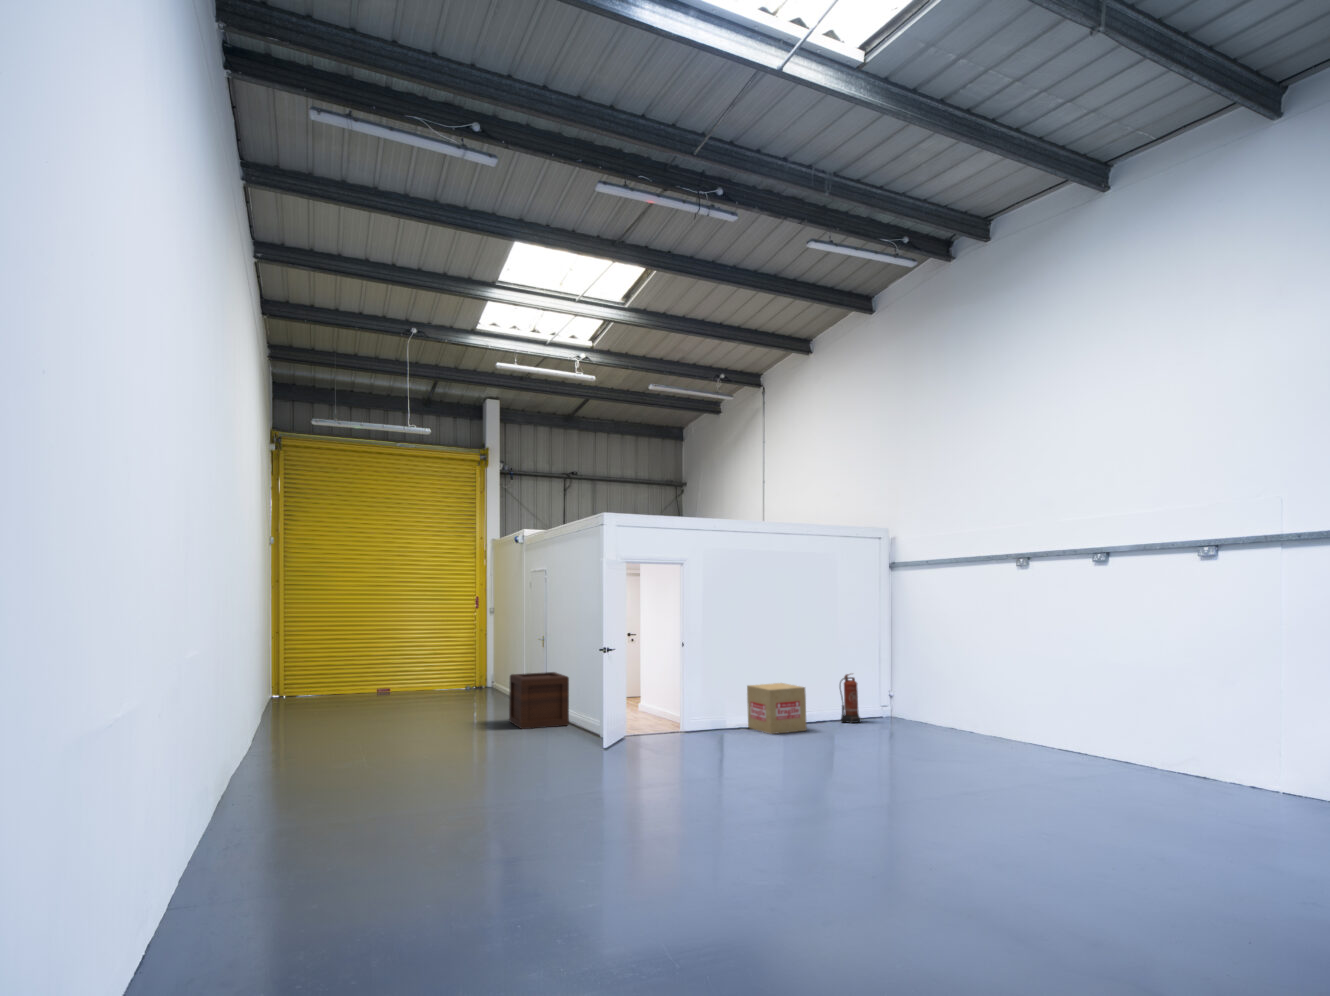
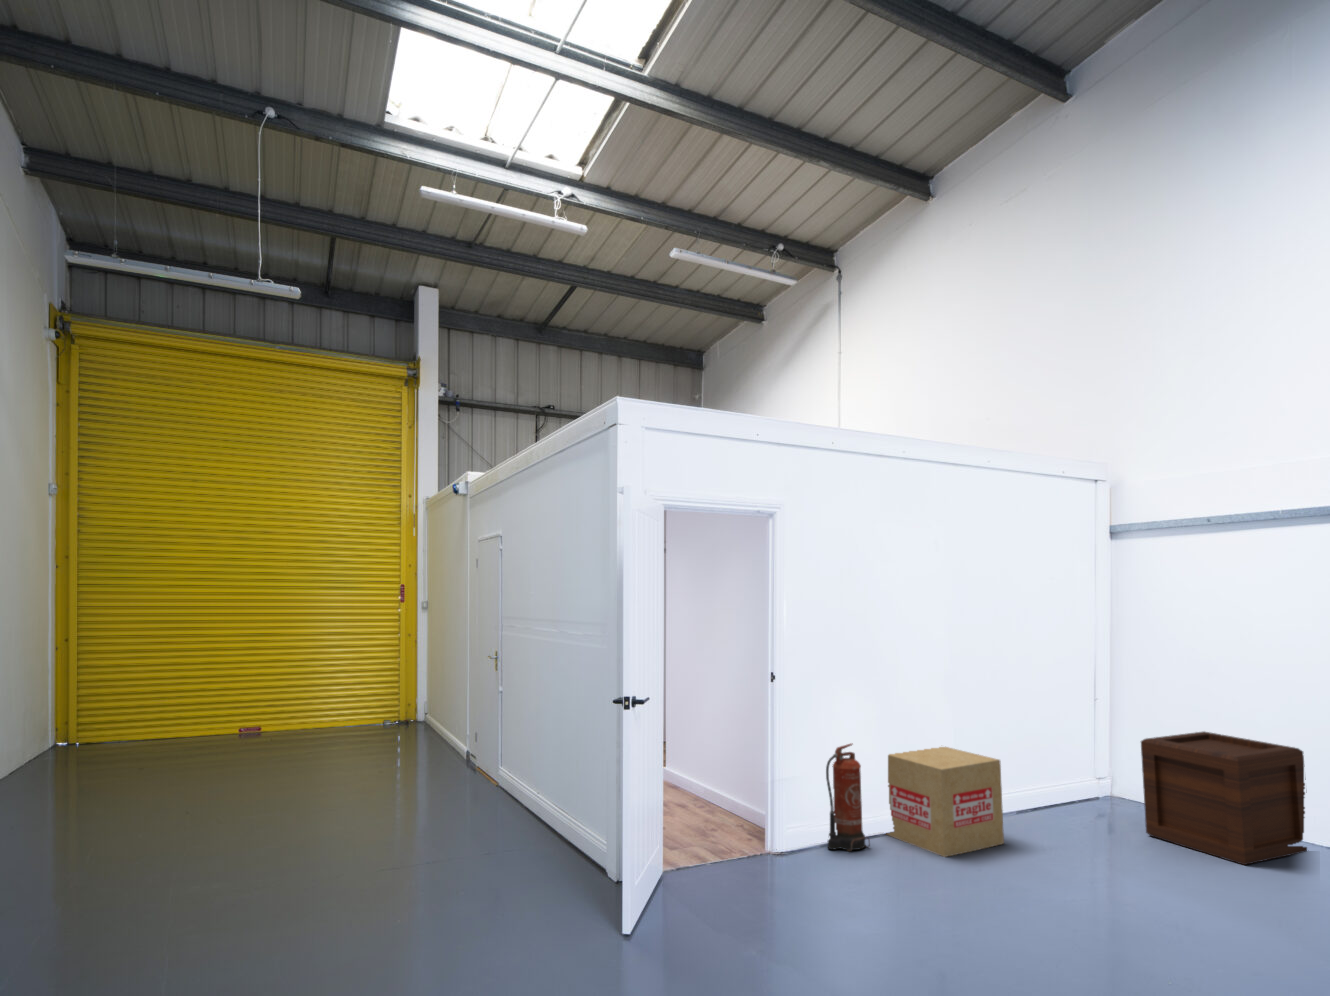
wooden crate: present [509,672,569,729] -> present [1141,732,1307,865]
fire extinguisher: present [840,674,860,723] -> present [826,744,870,851]

